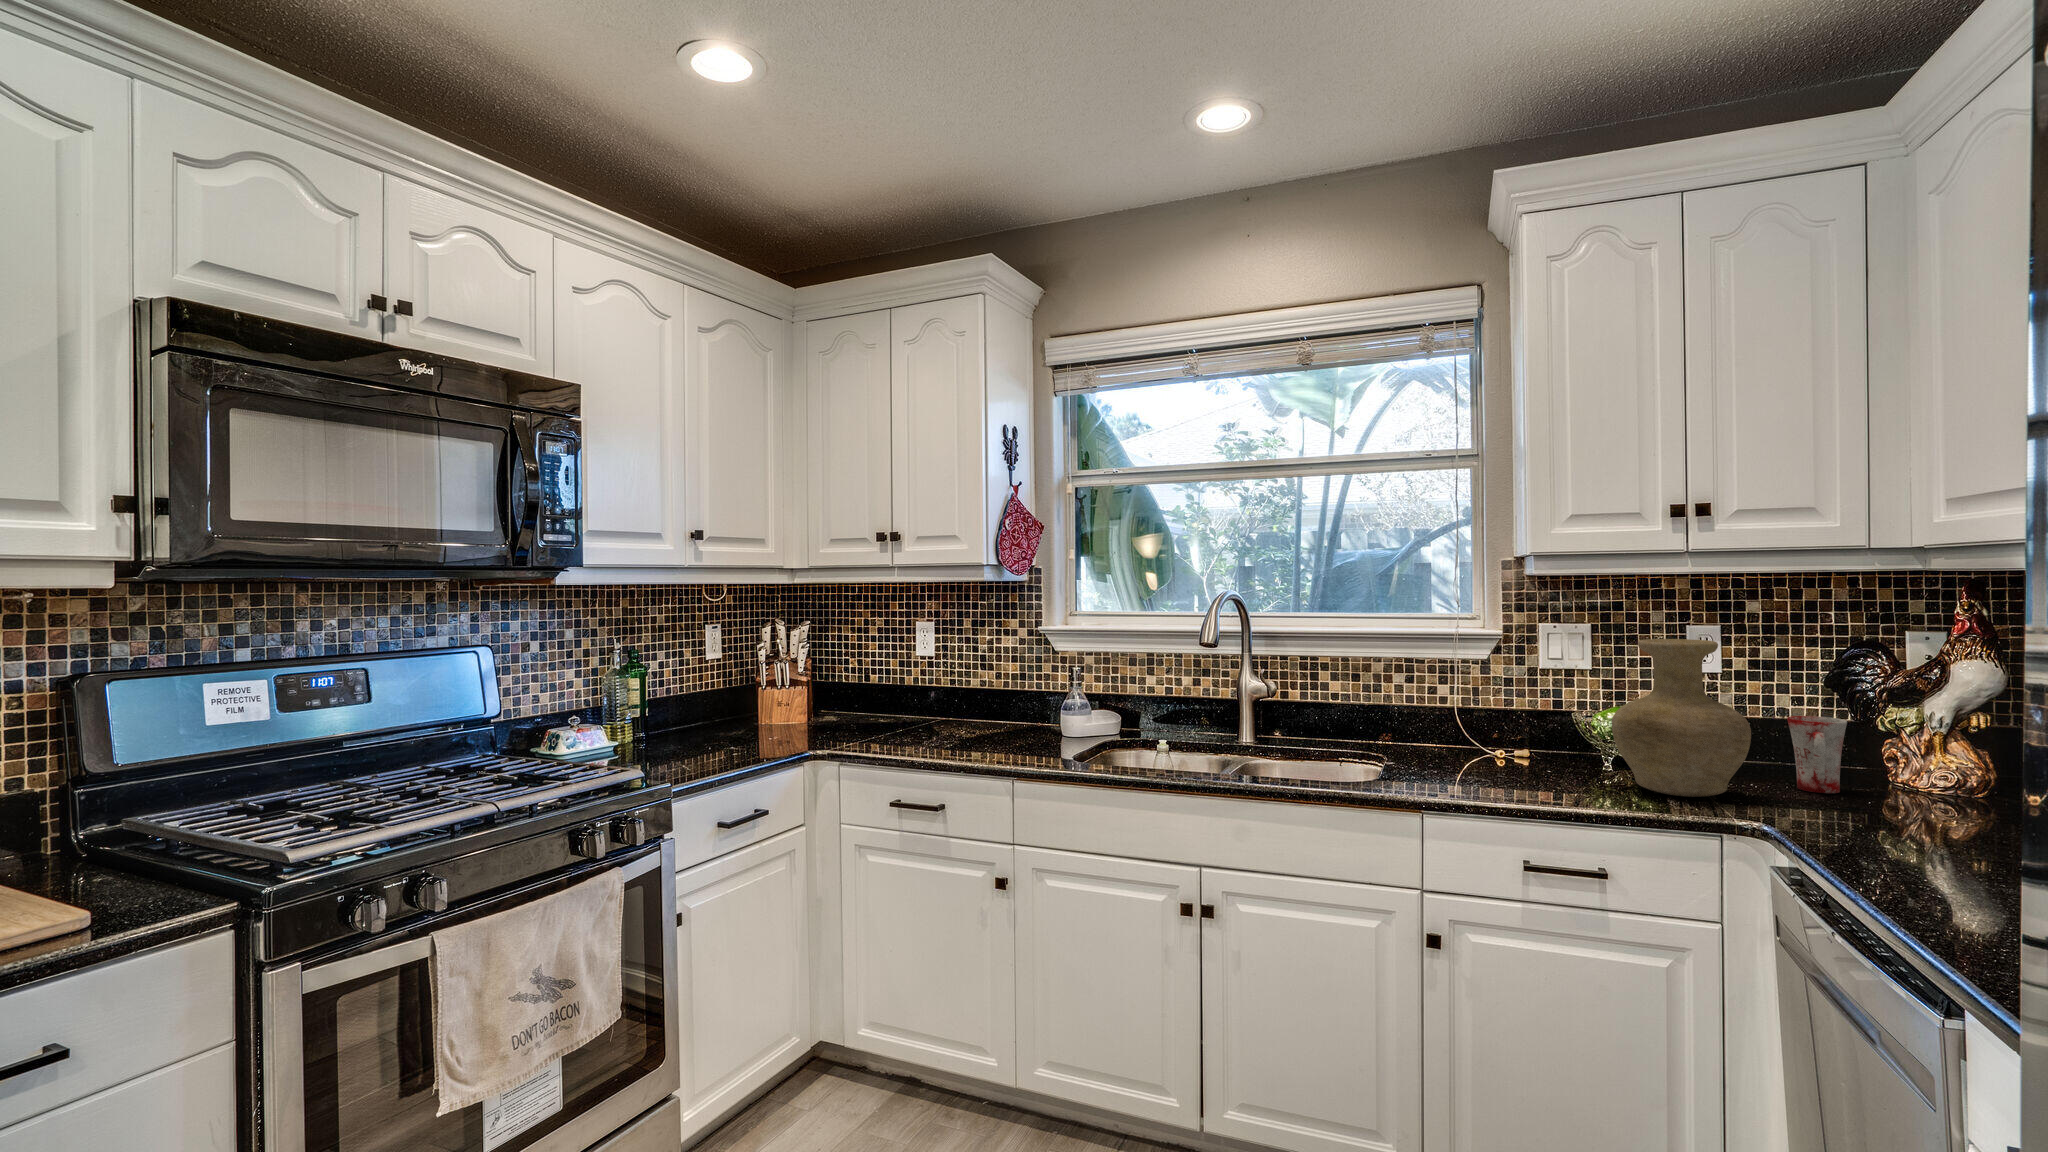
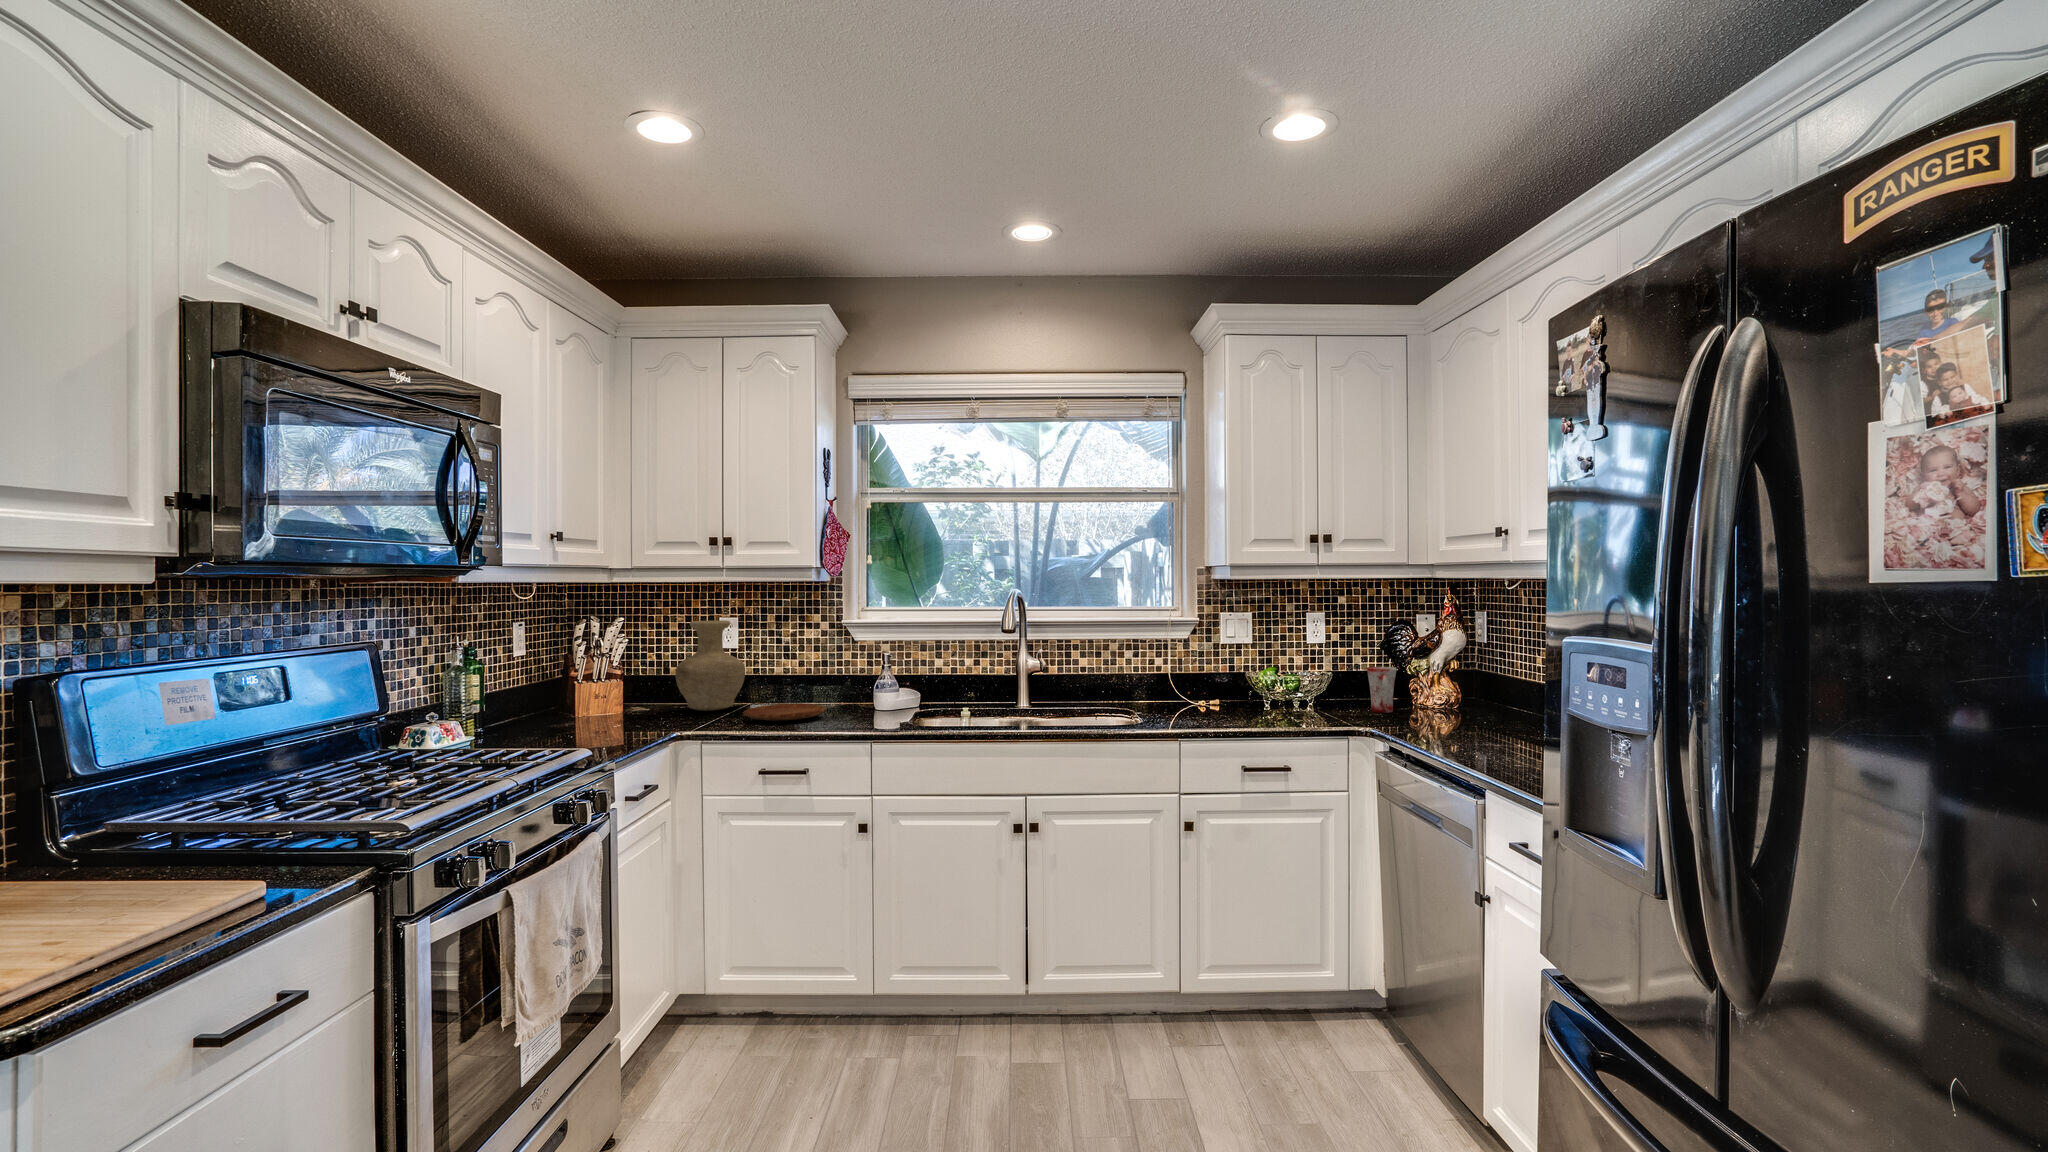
vase: present [1612,639,1751,797] -> present [675,620,745,711]
tray: none [905,722,996,743] -> present [743,704,826,721]

